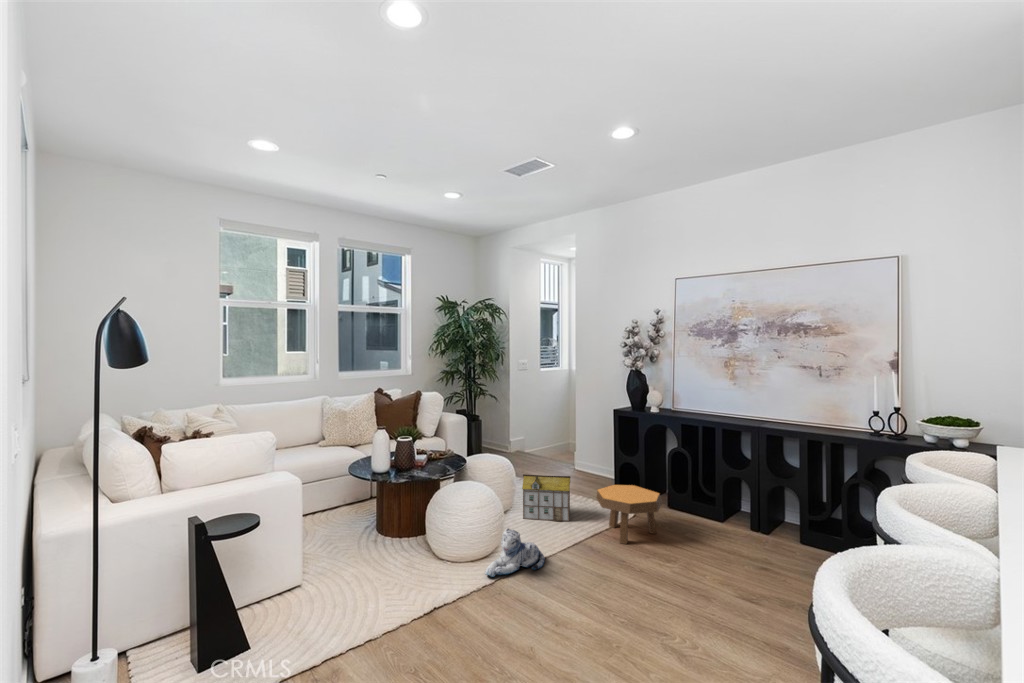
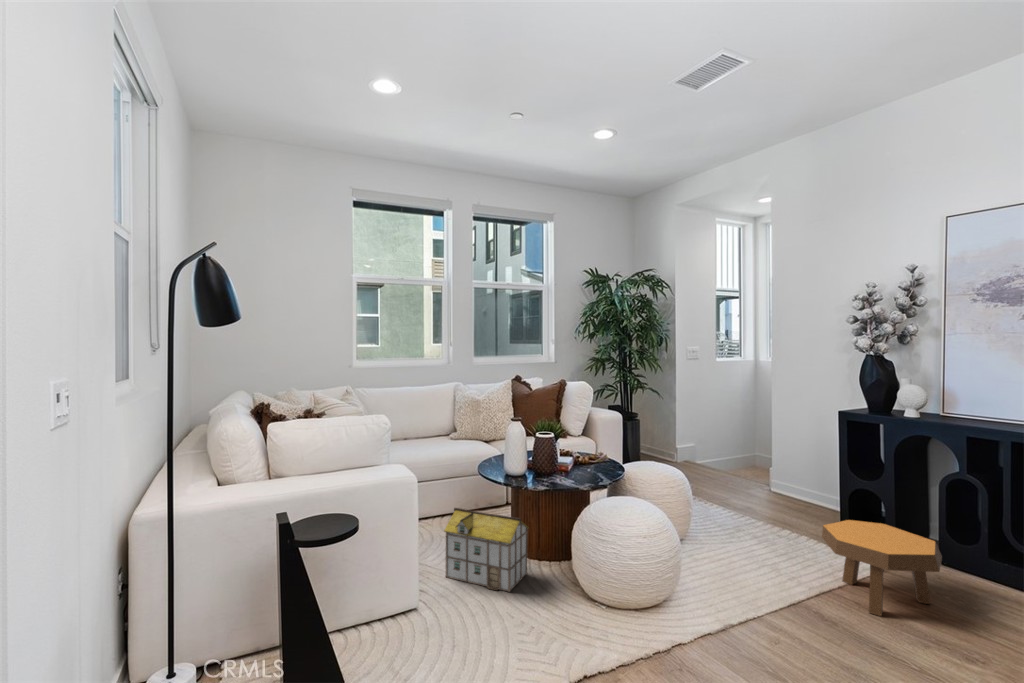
toy house: present [522,474,571,521] -> present [444,508,529,592]
plush toy: present [485,528,545,577] -> none [657,572,748,643]

